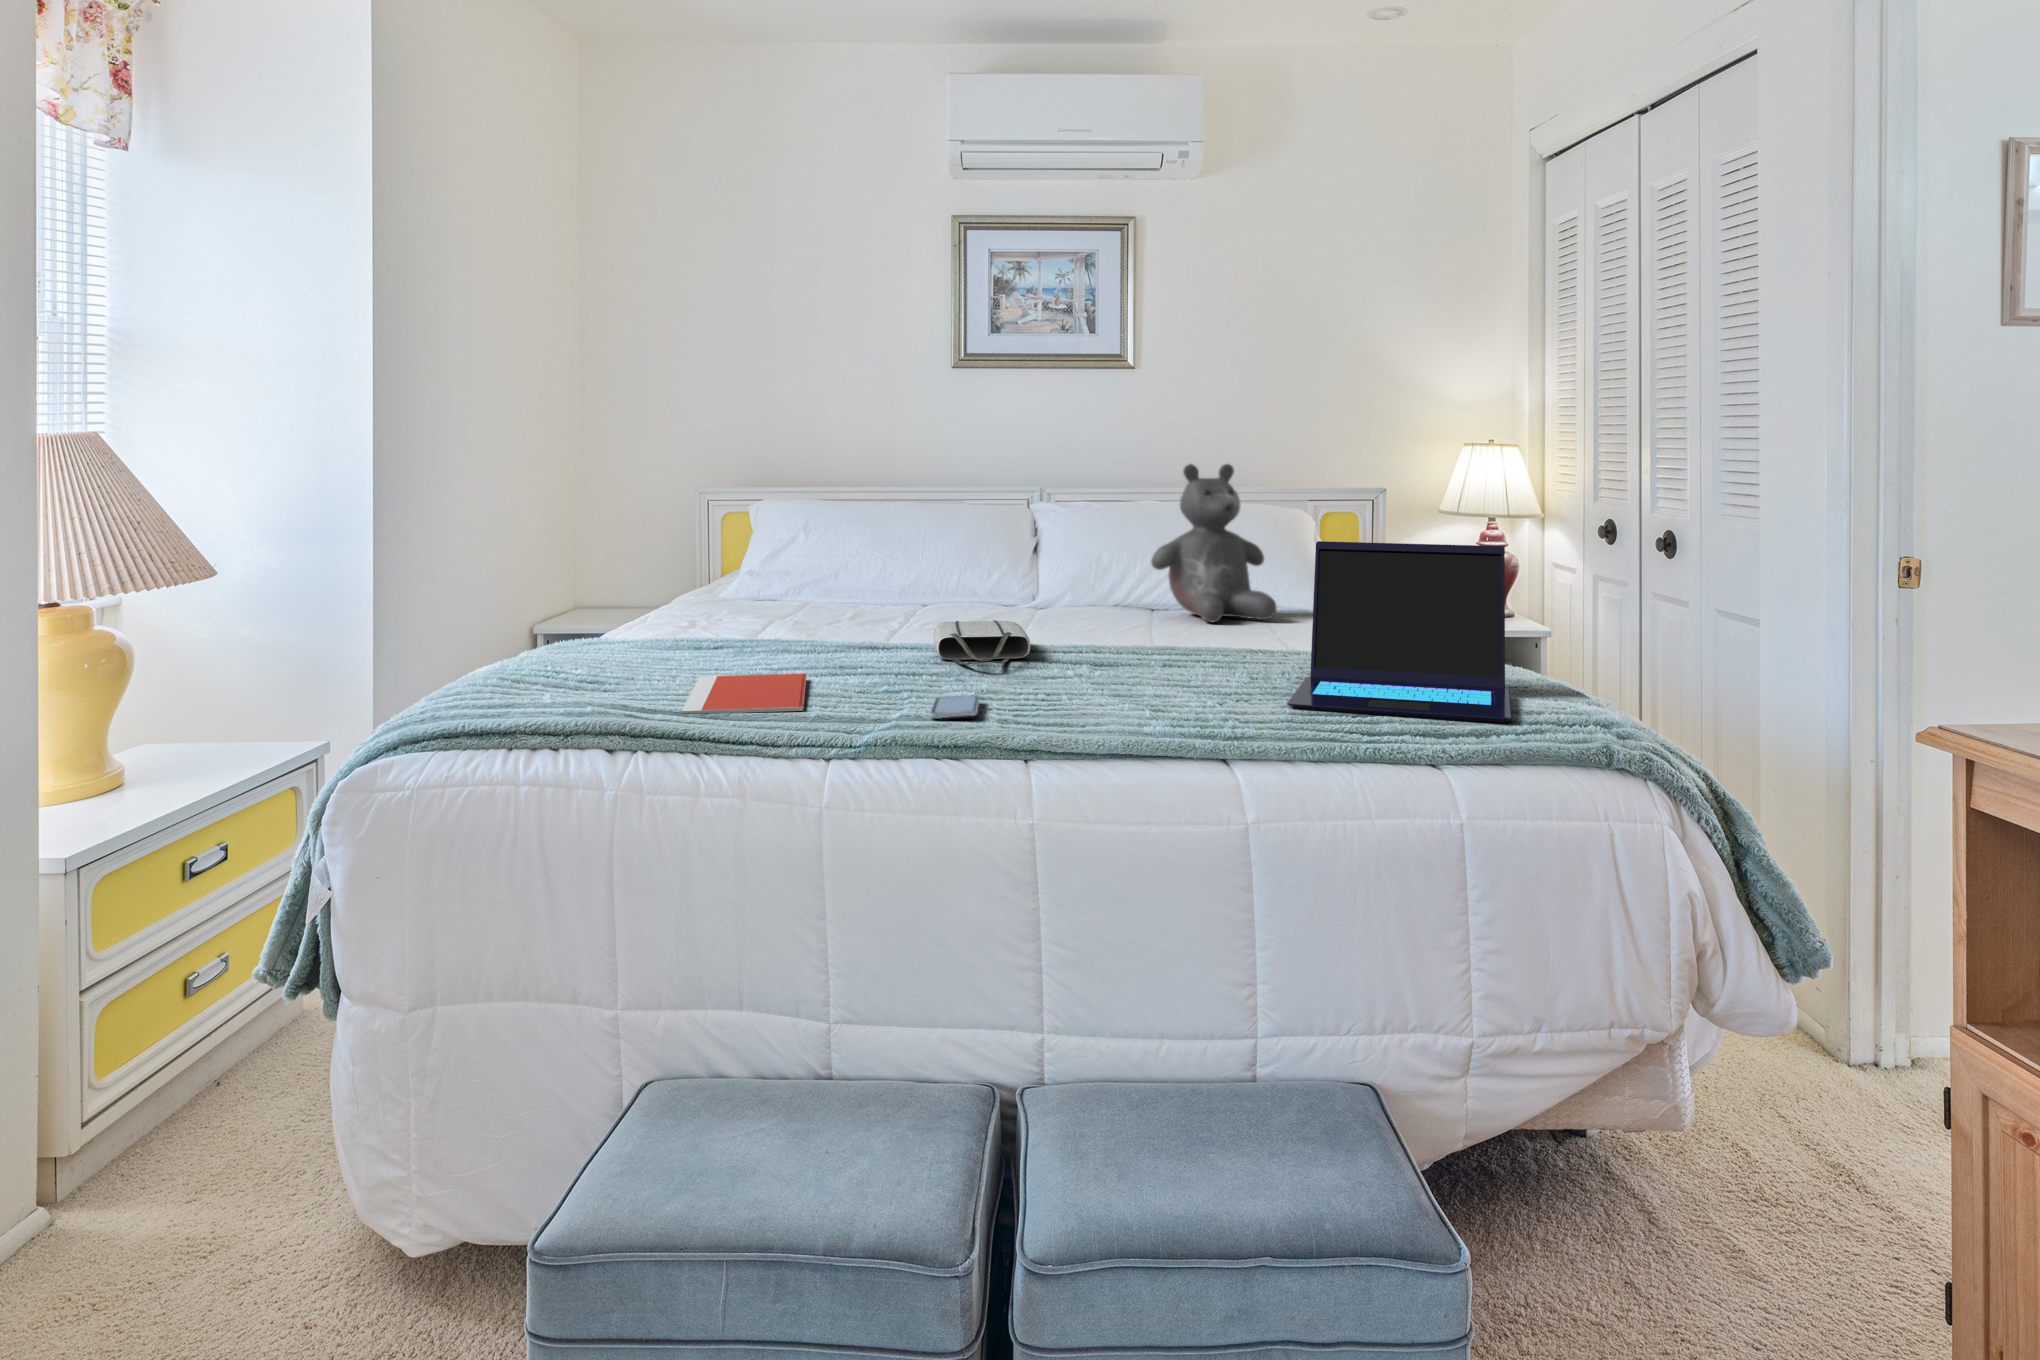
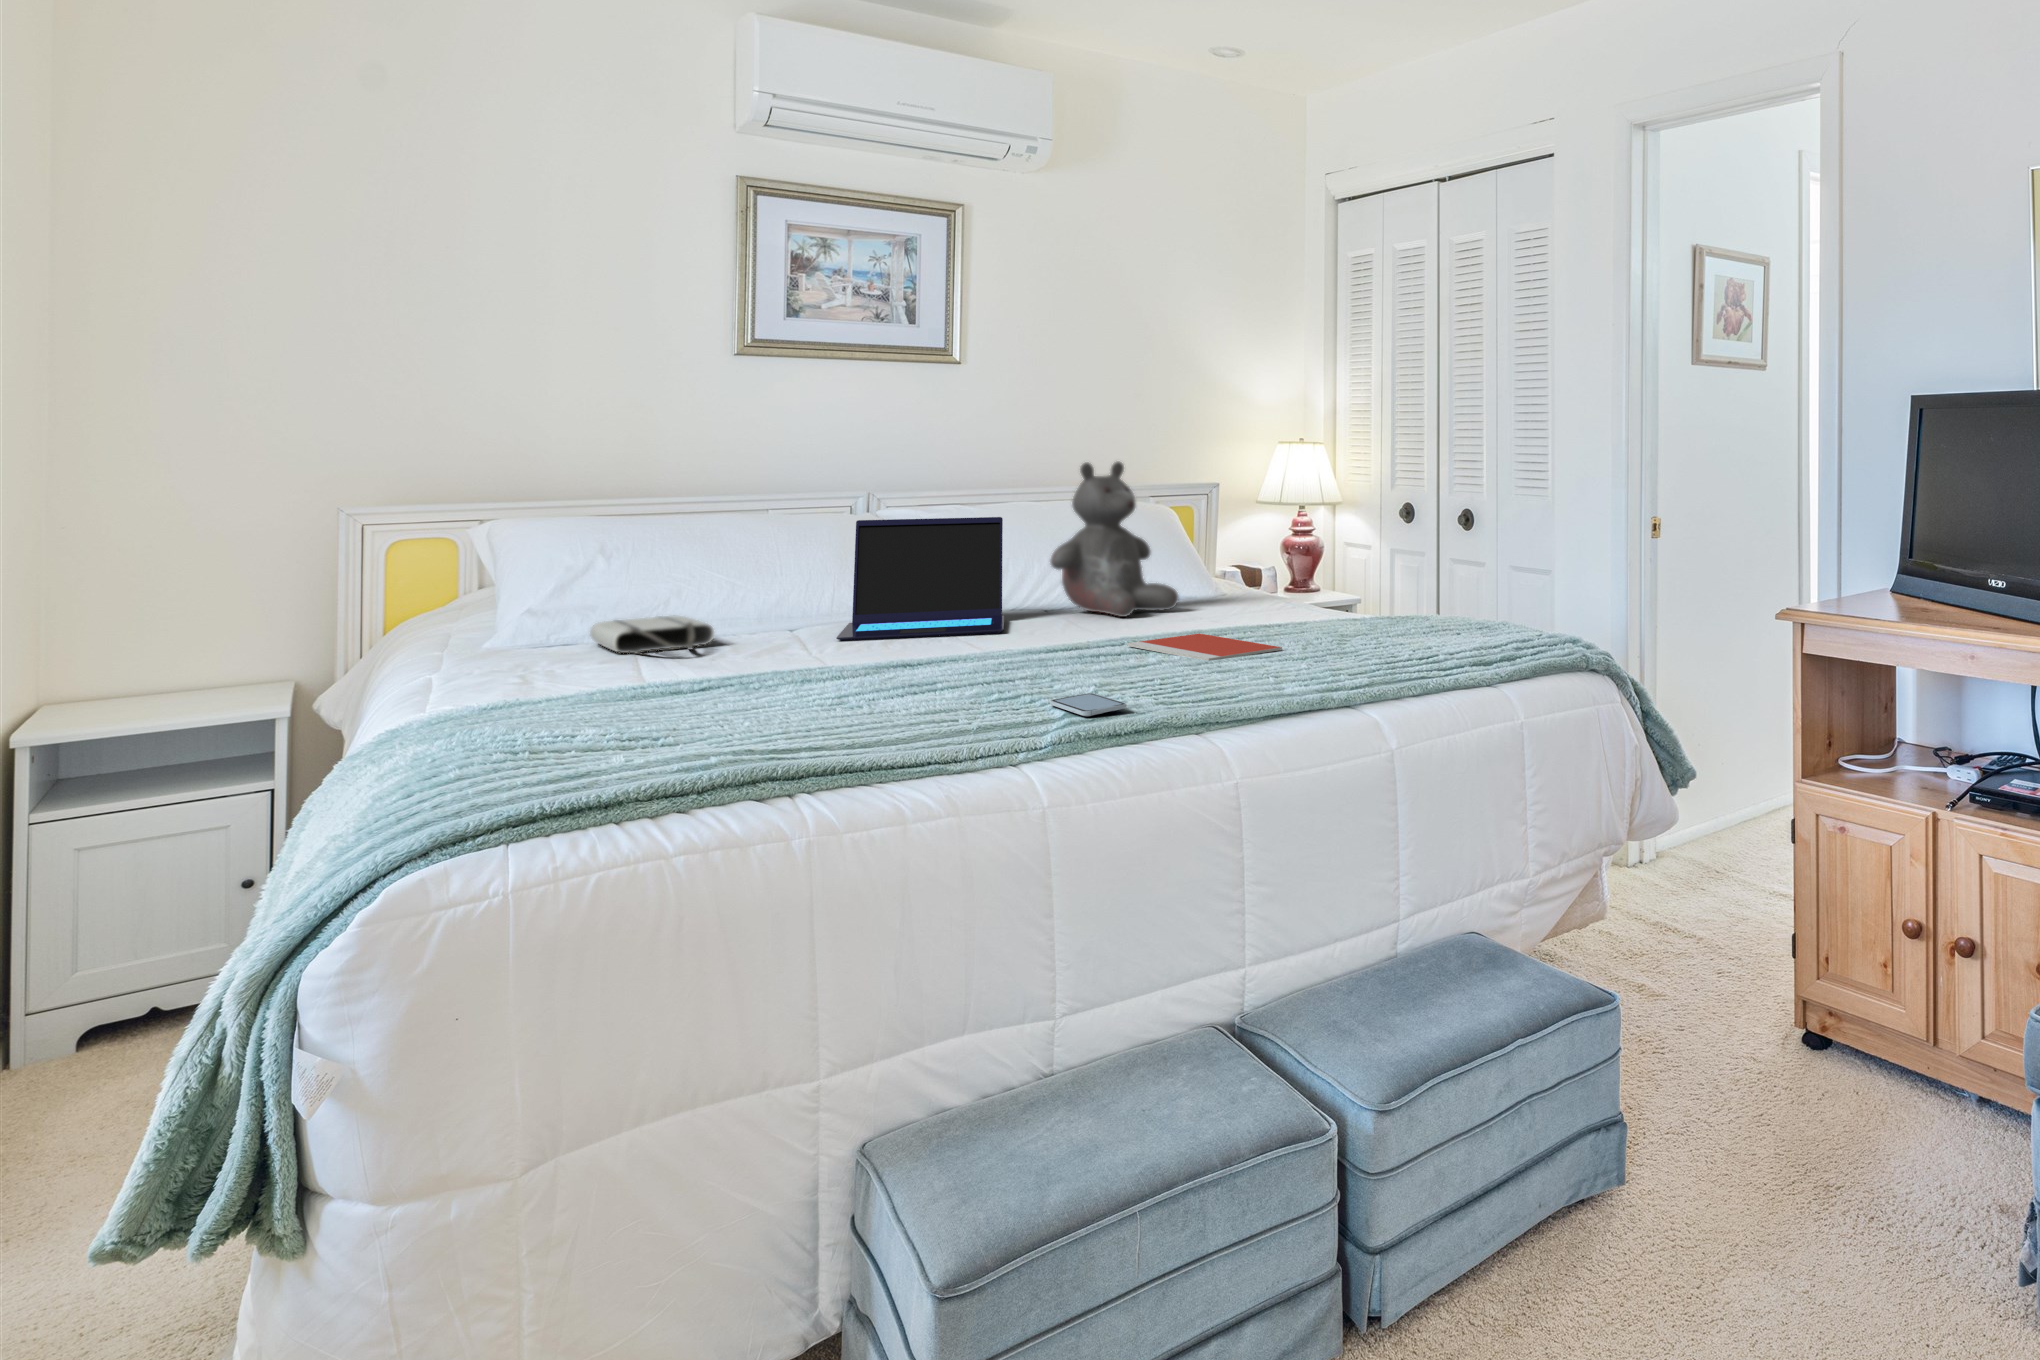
laptop: present [1287,541,1511,723] -> present [837,517,1004,641]
tote bag: present [934,620,1030,665] -> present [590,616,714,655]
notebook: present [681,674,806,714] -> present [1127,634,1282,660]

